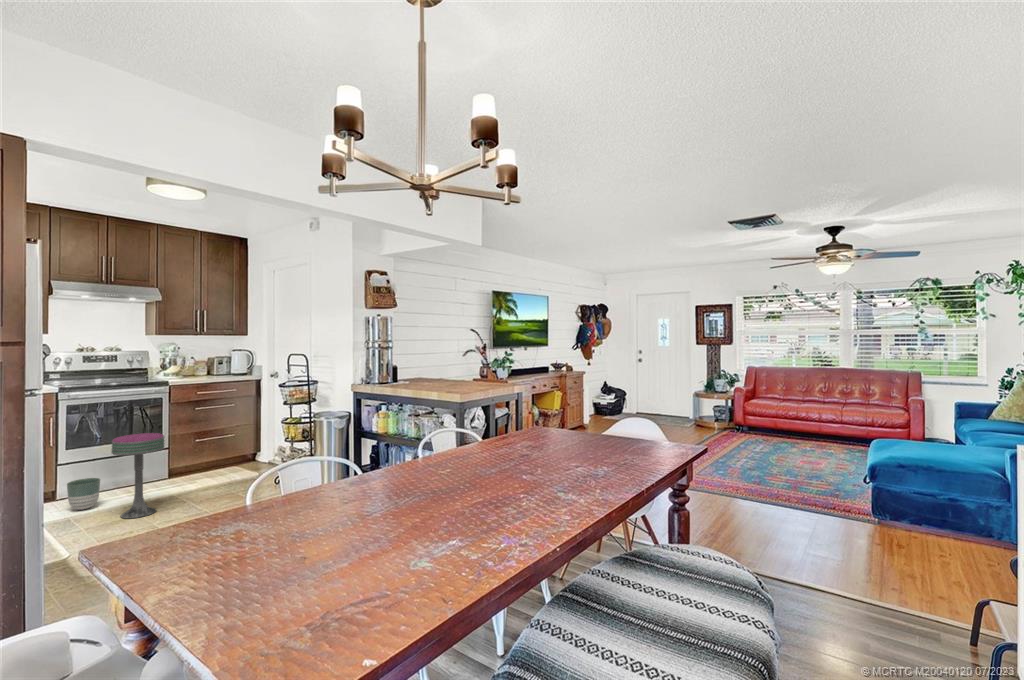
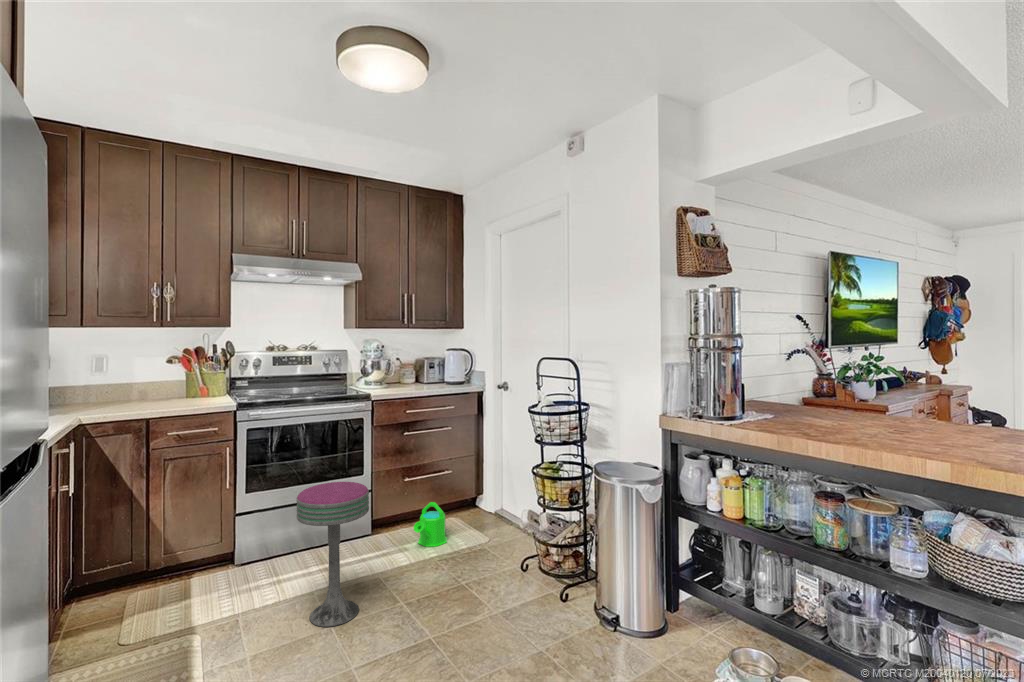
watering can: none [201,454,228,483] -> present [414,502,447,547]
planter: present [67,478,100,510] -> none [245,538,287,589]

